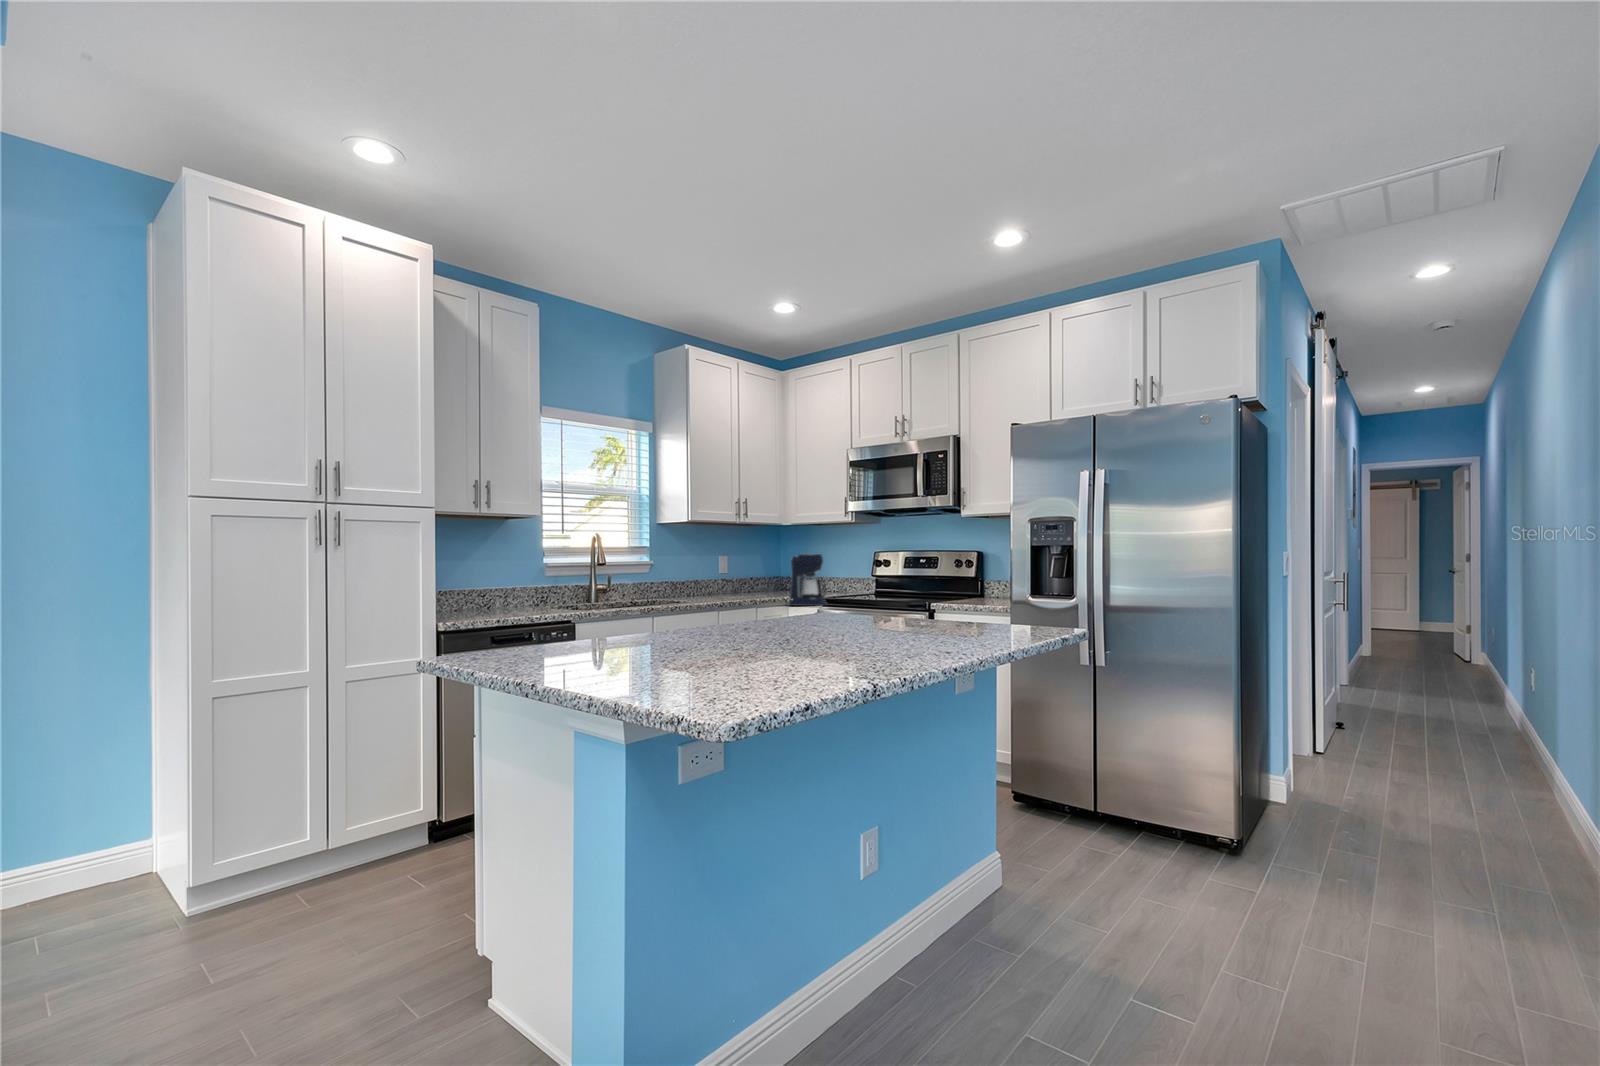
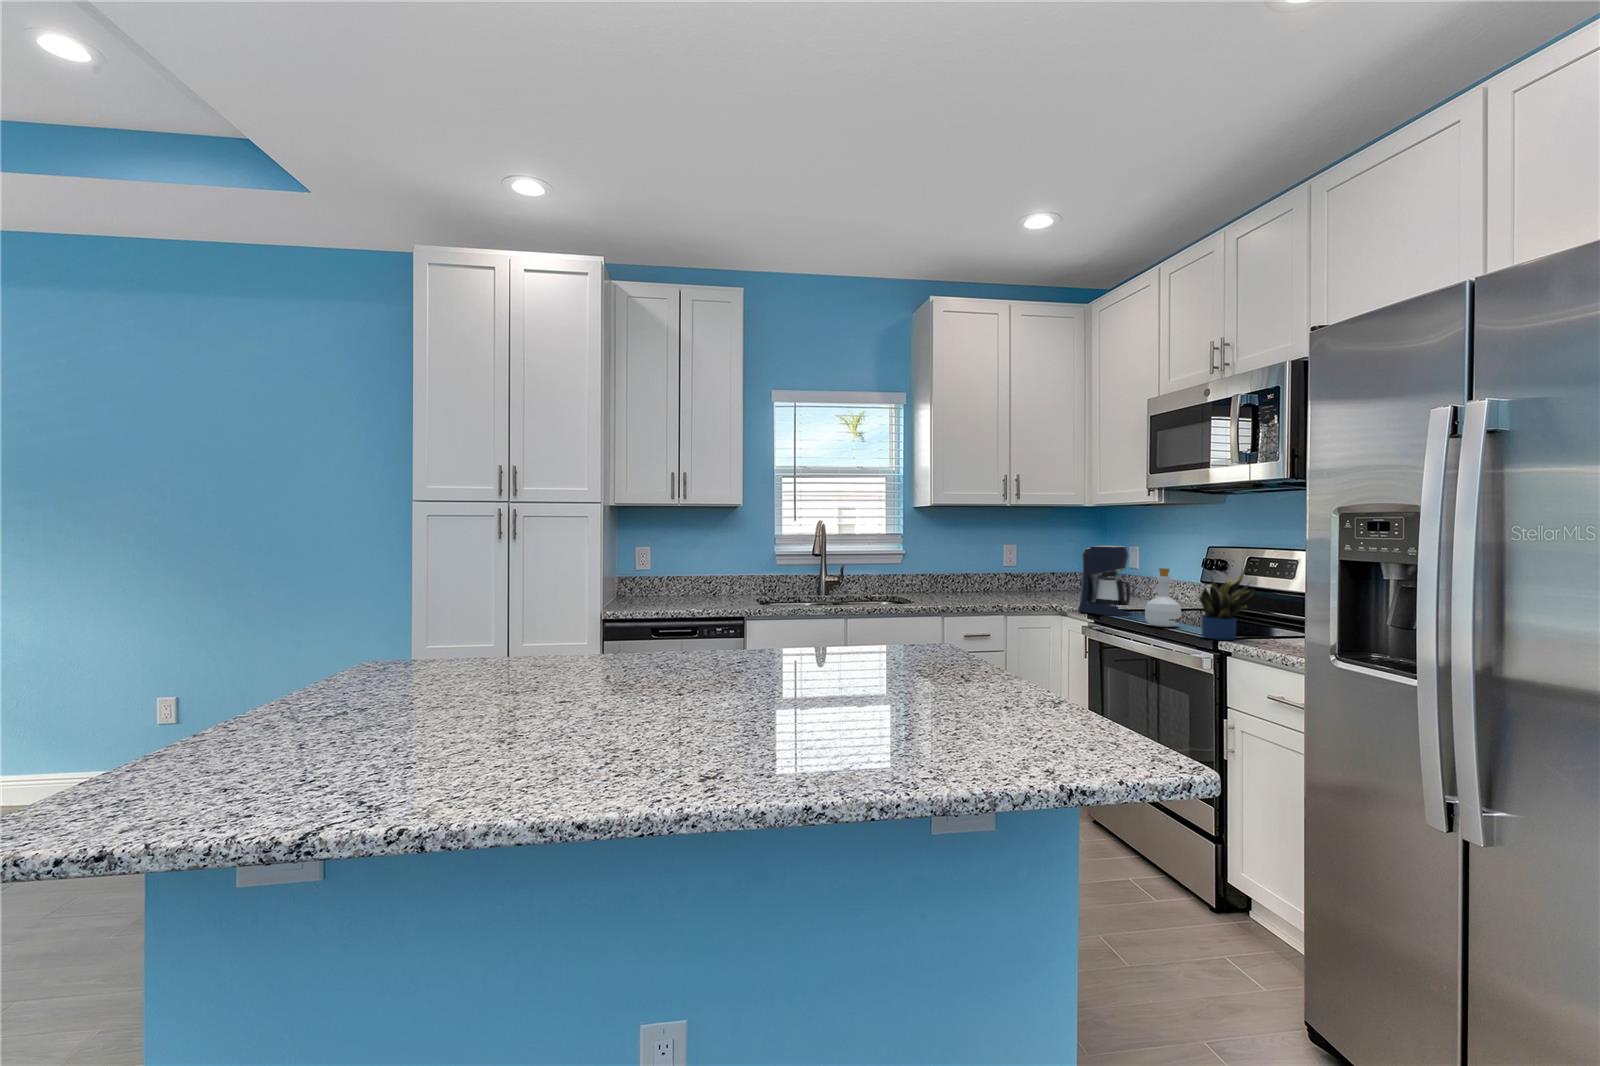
potted plant: none [904,556,938,609] -> present [1199,564,1254,640]
bottle: none [857,566,879,607] -> present [1145,568,1181,627]

